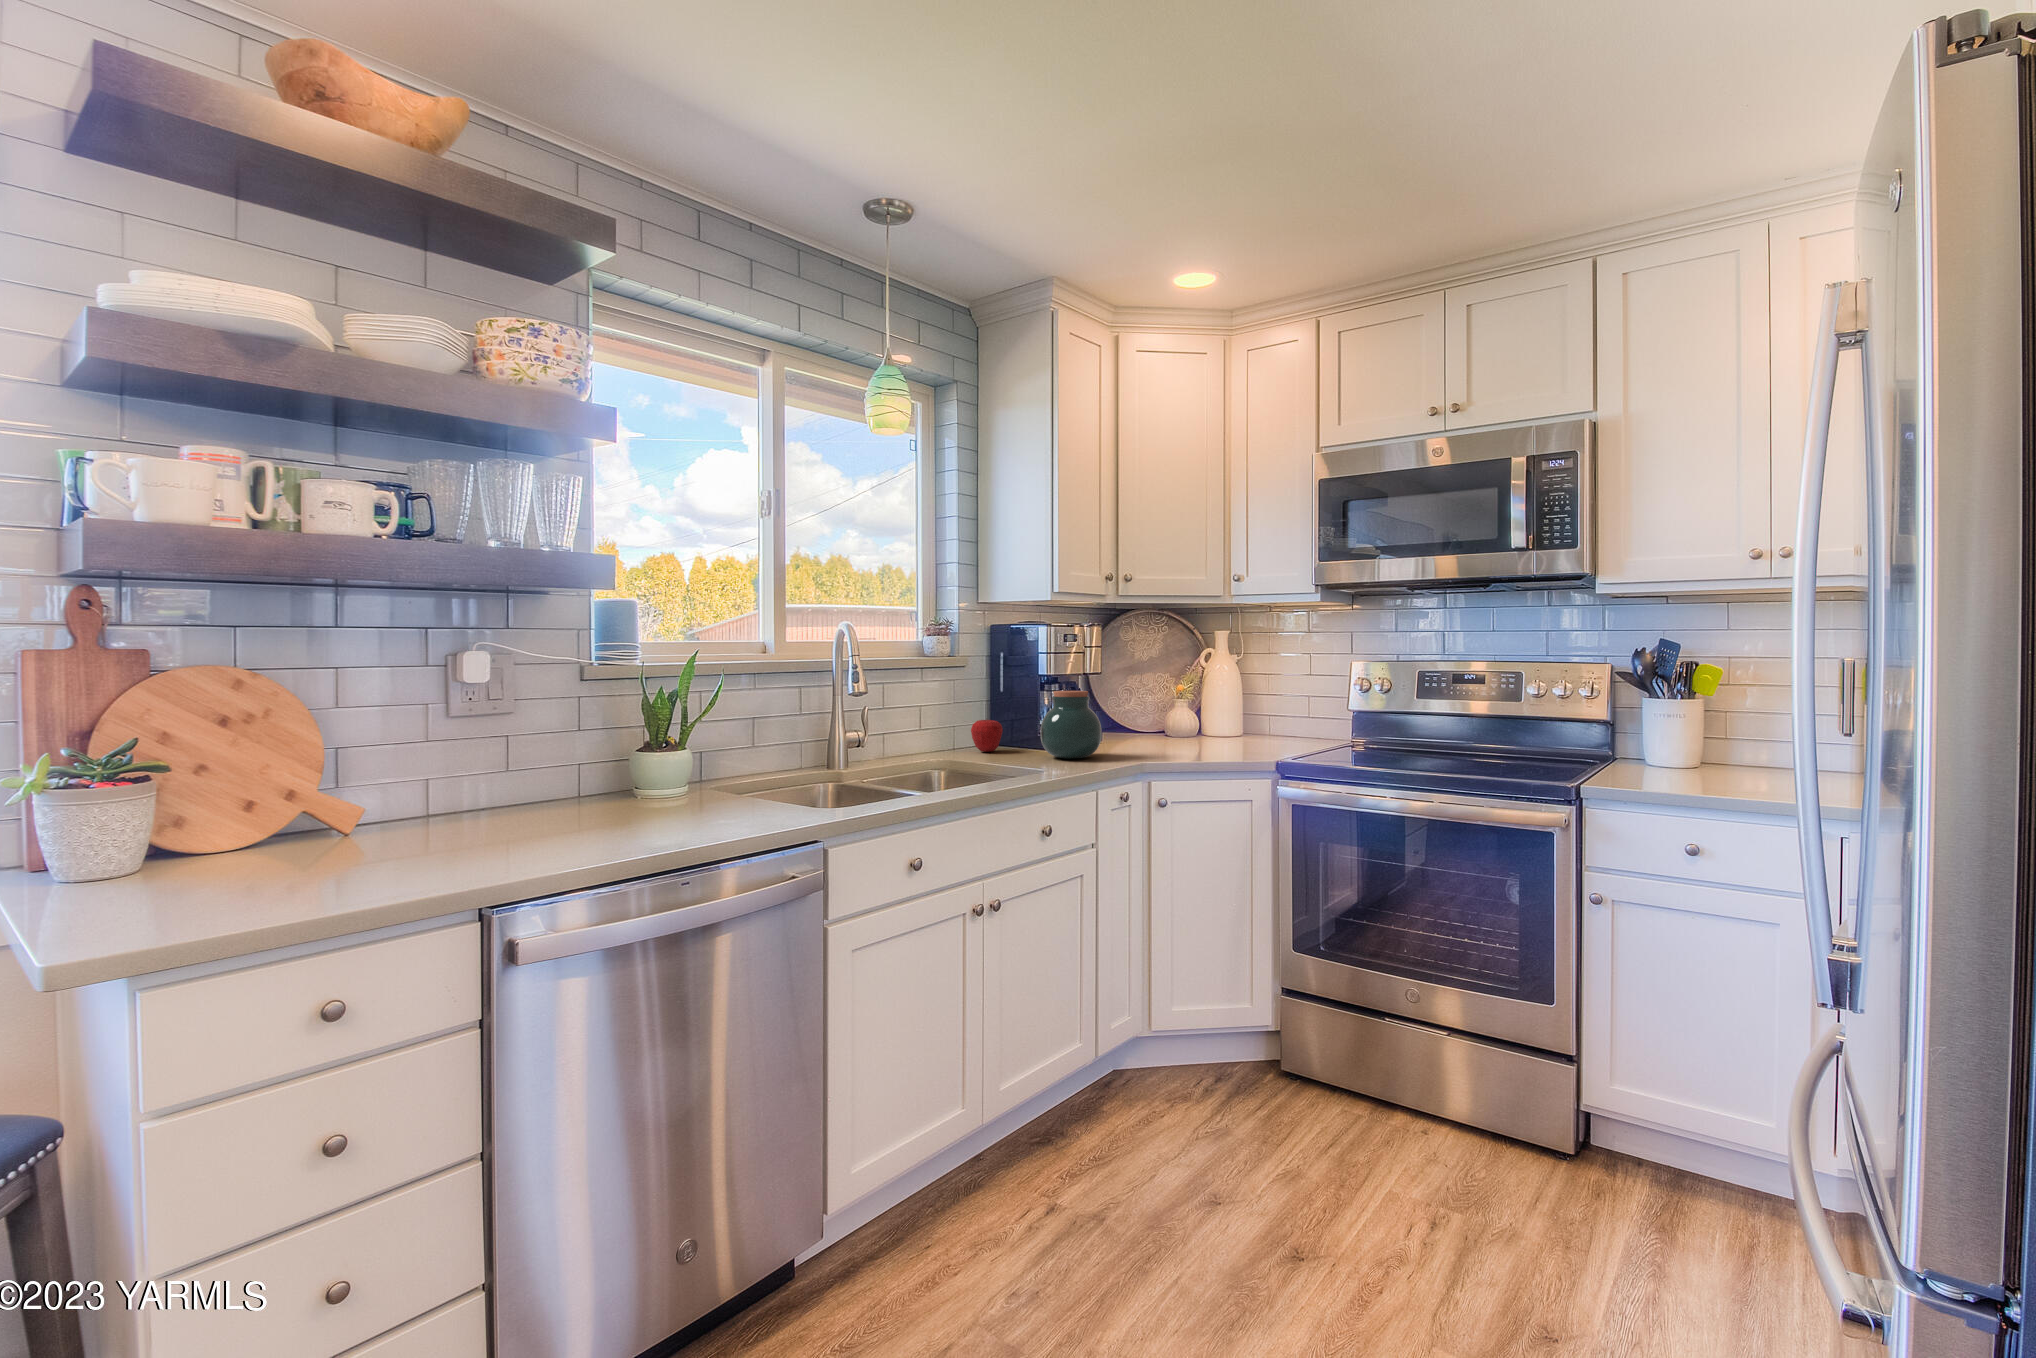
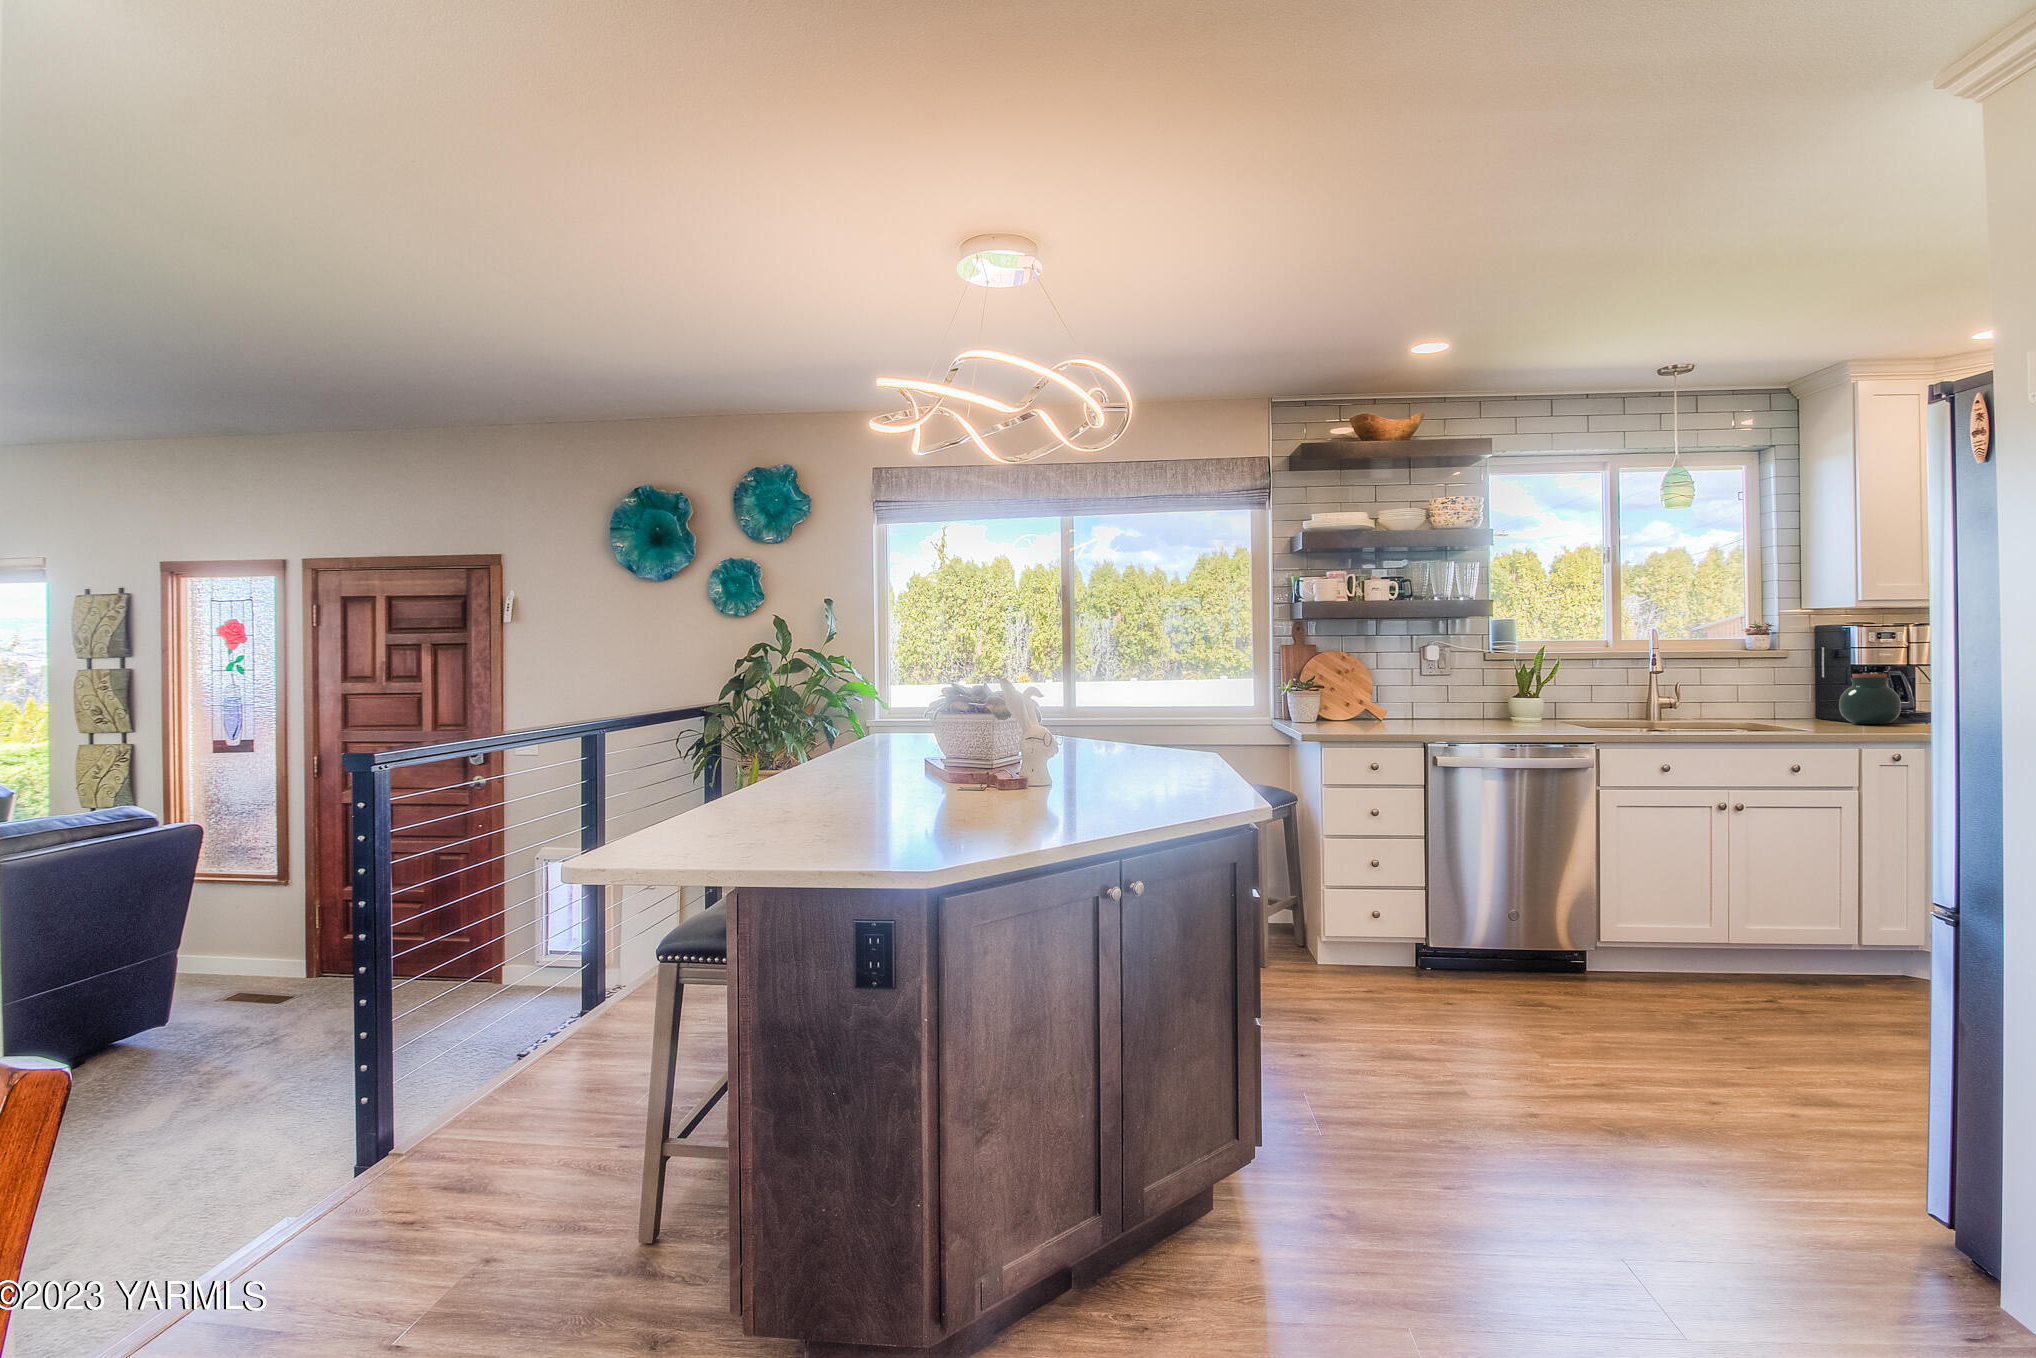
apple: present [971,720,1003,751] -> none [1788,694,1818,720]

